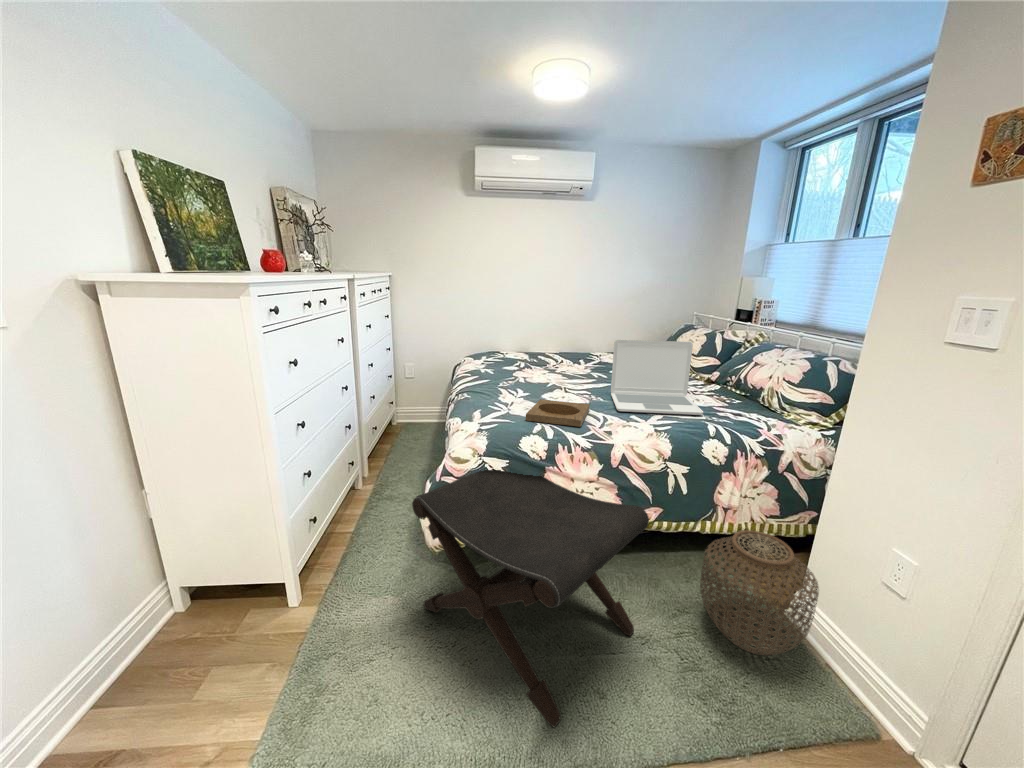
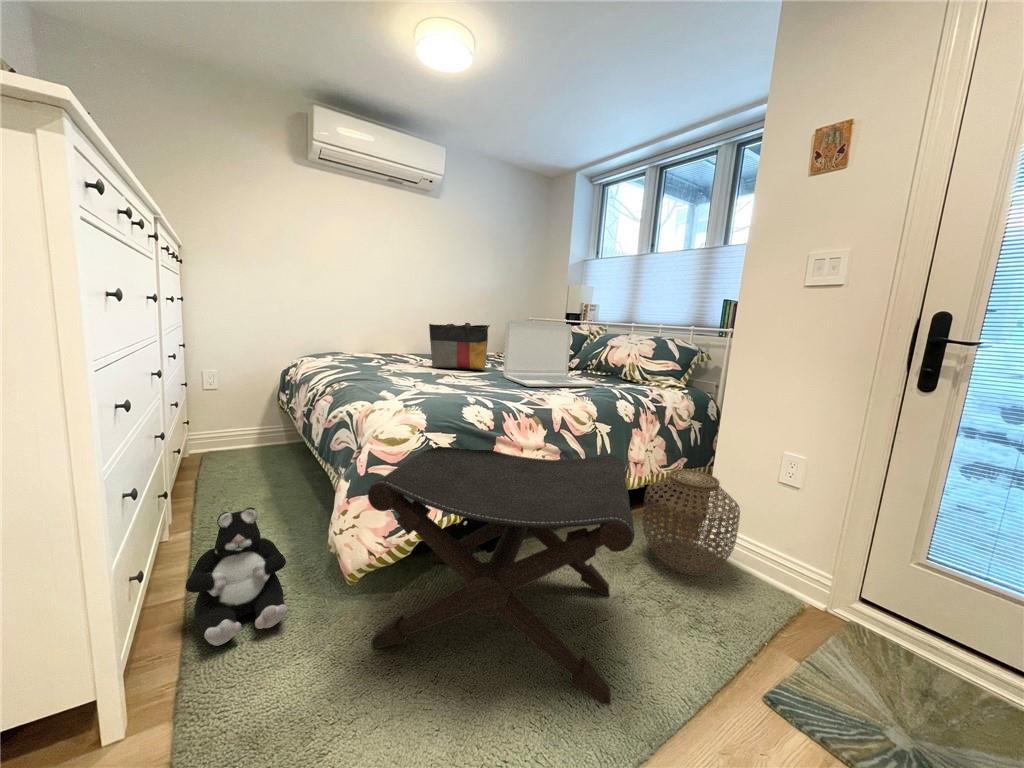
tote bag: none [555,338,609,382] -> present [429,323,490,370]
tray: present [526,399,590,427] -> none [446,378,513,397]
plush toy: none [340,490,397,573] -> present [185,508,288,646]

